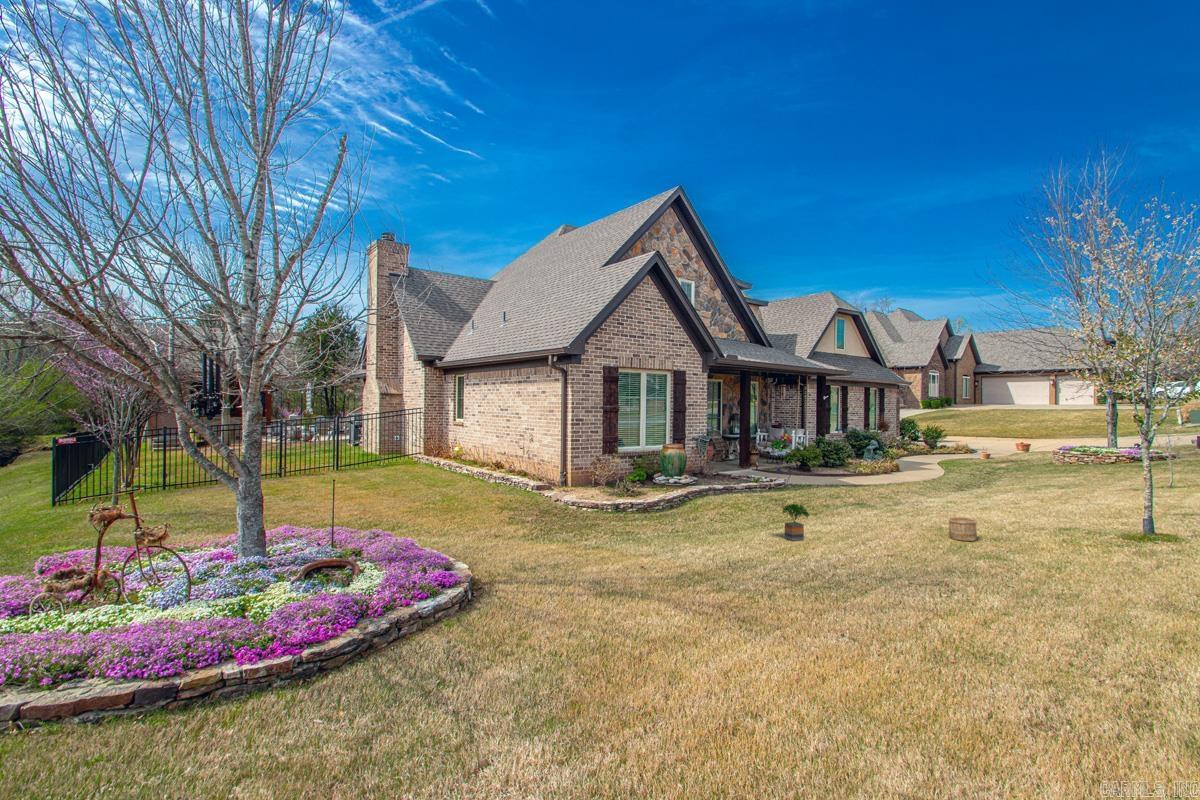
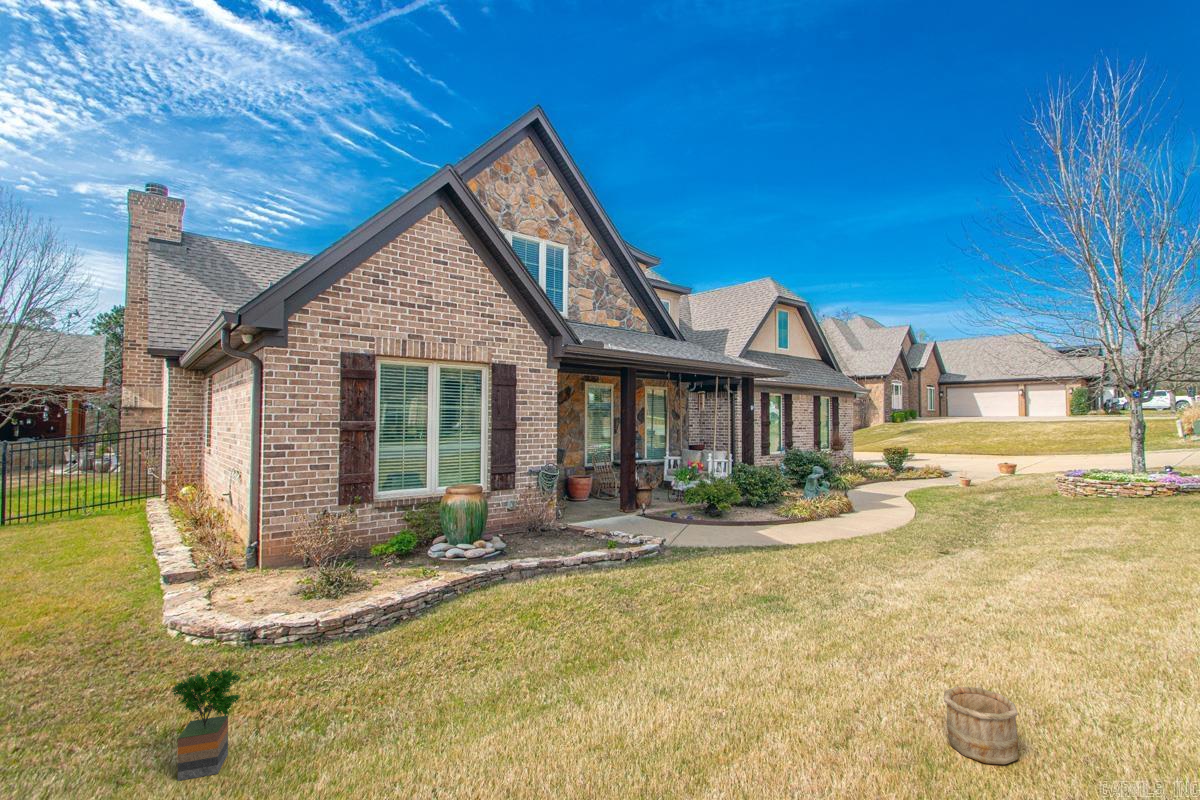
potted tree: present [782,504,809,541] -> present [172,669,241,781]

